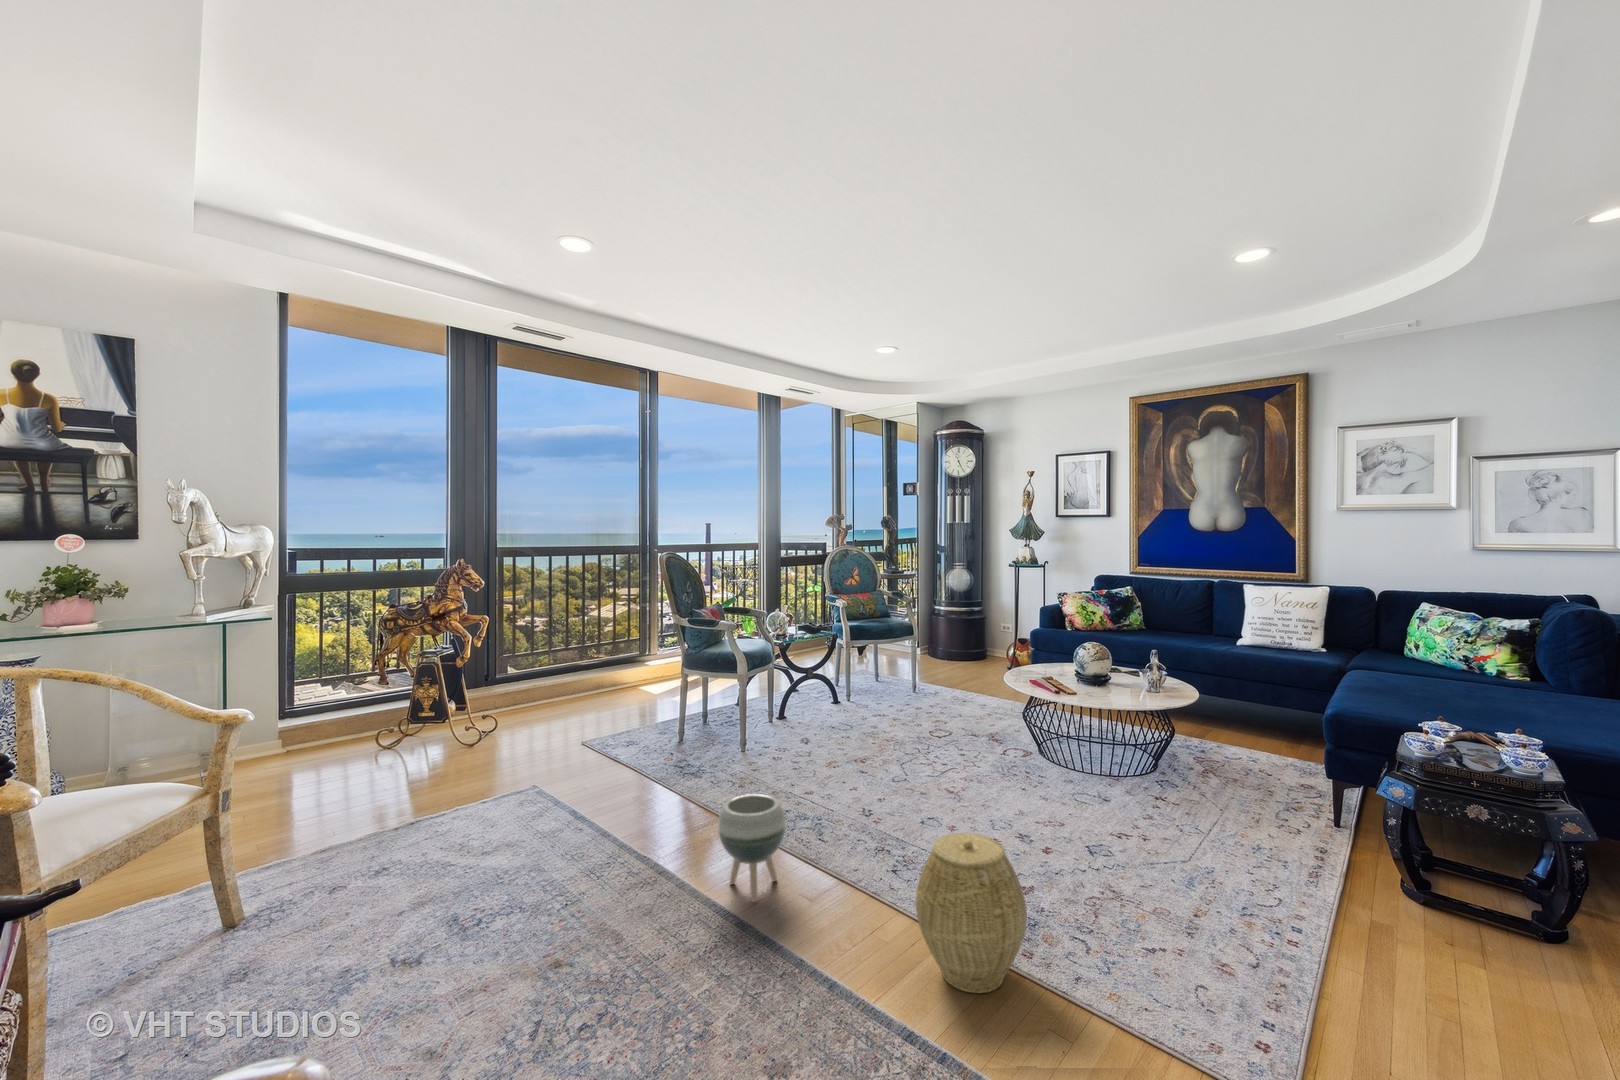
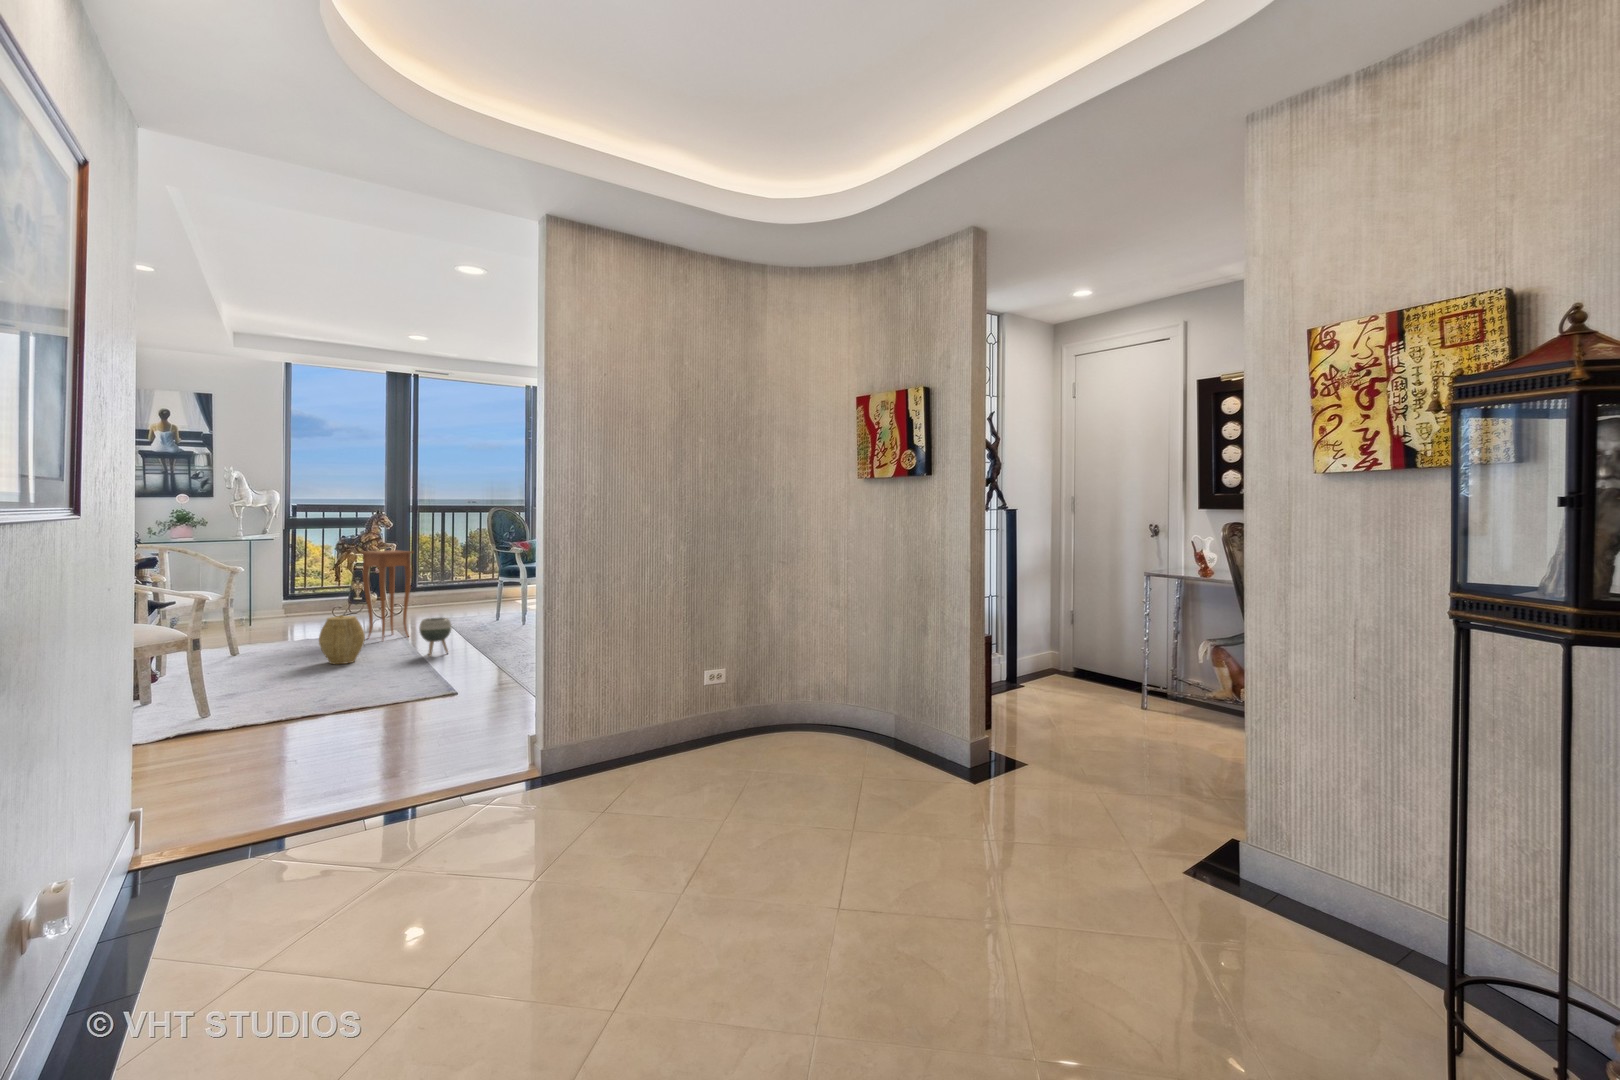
side table: none [503,634,609,837] -> present [361,550,413,640]
woven basket: present [916,833,1027,993] -> present [319,615,365,664]

